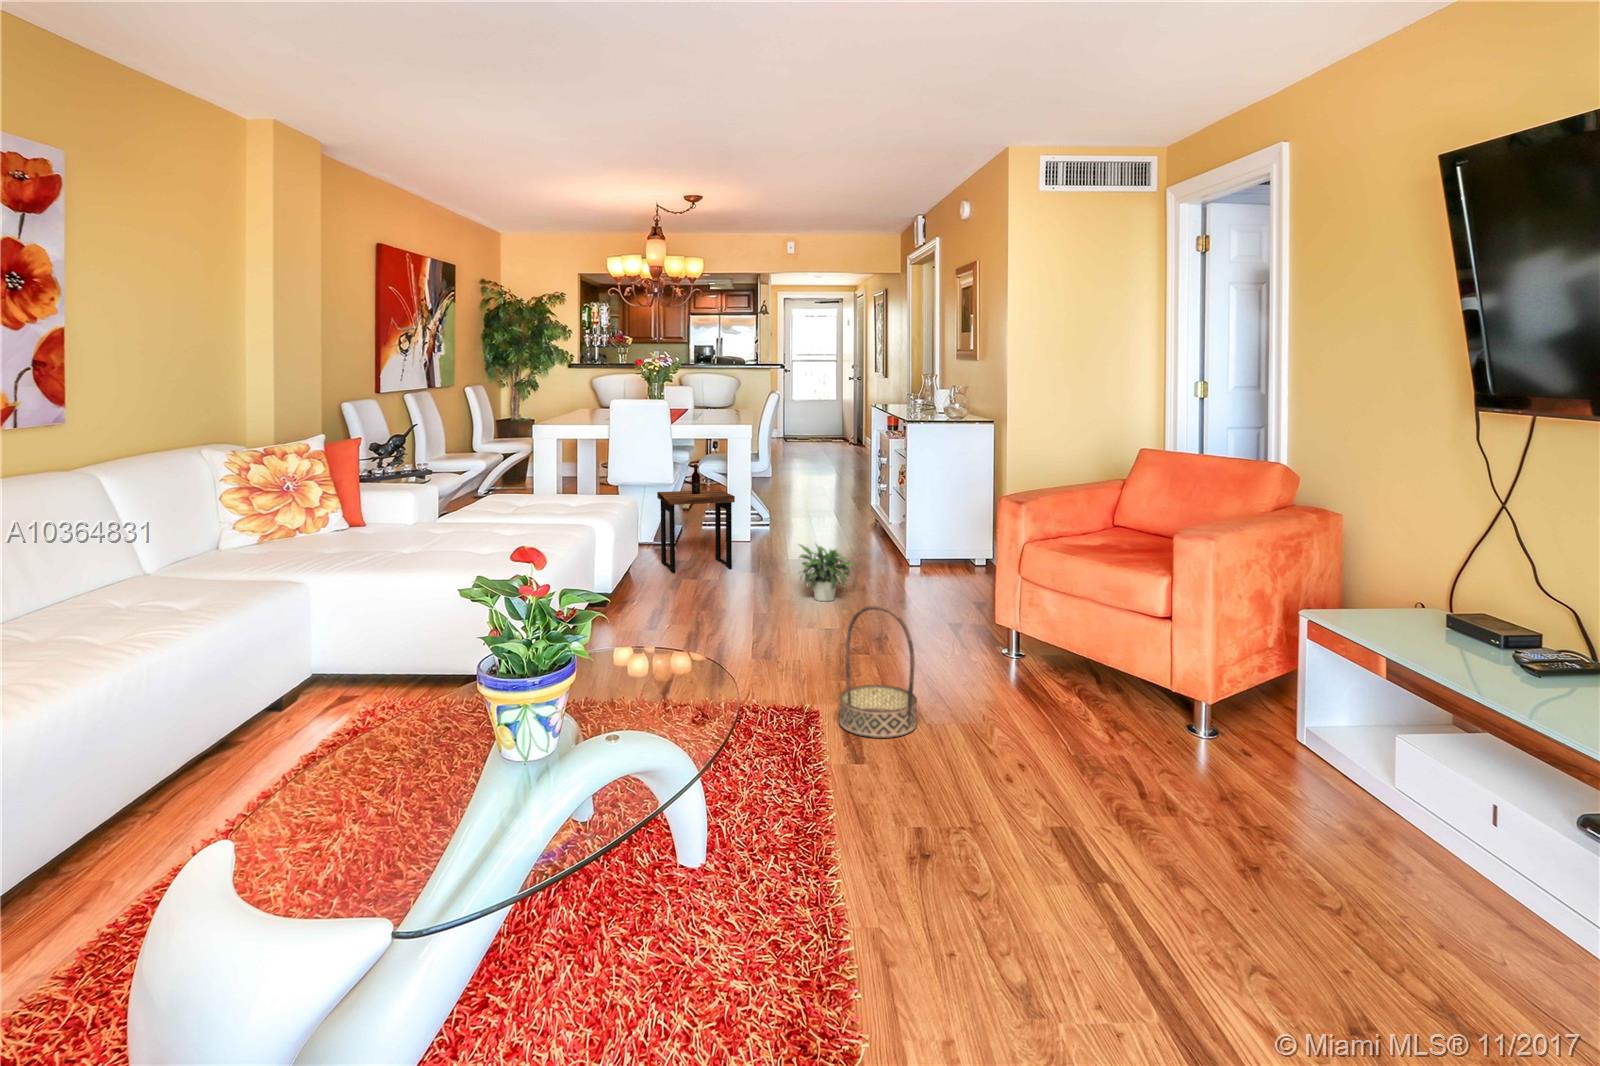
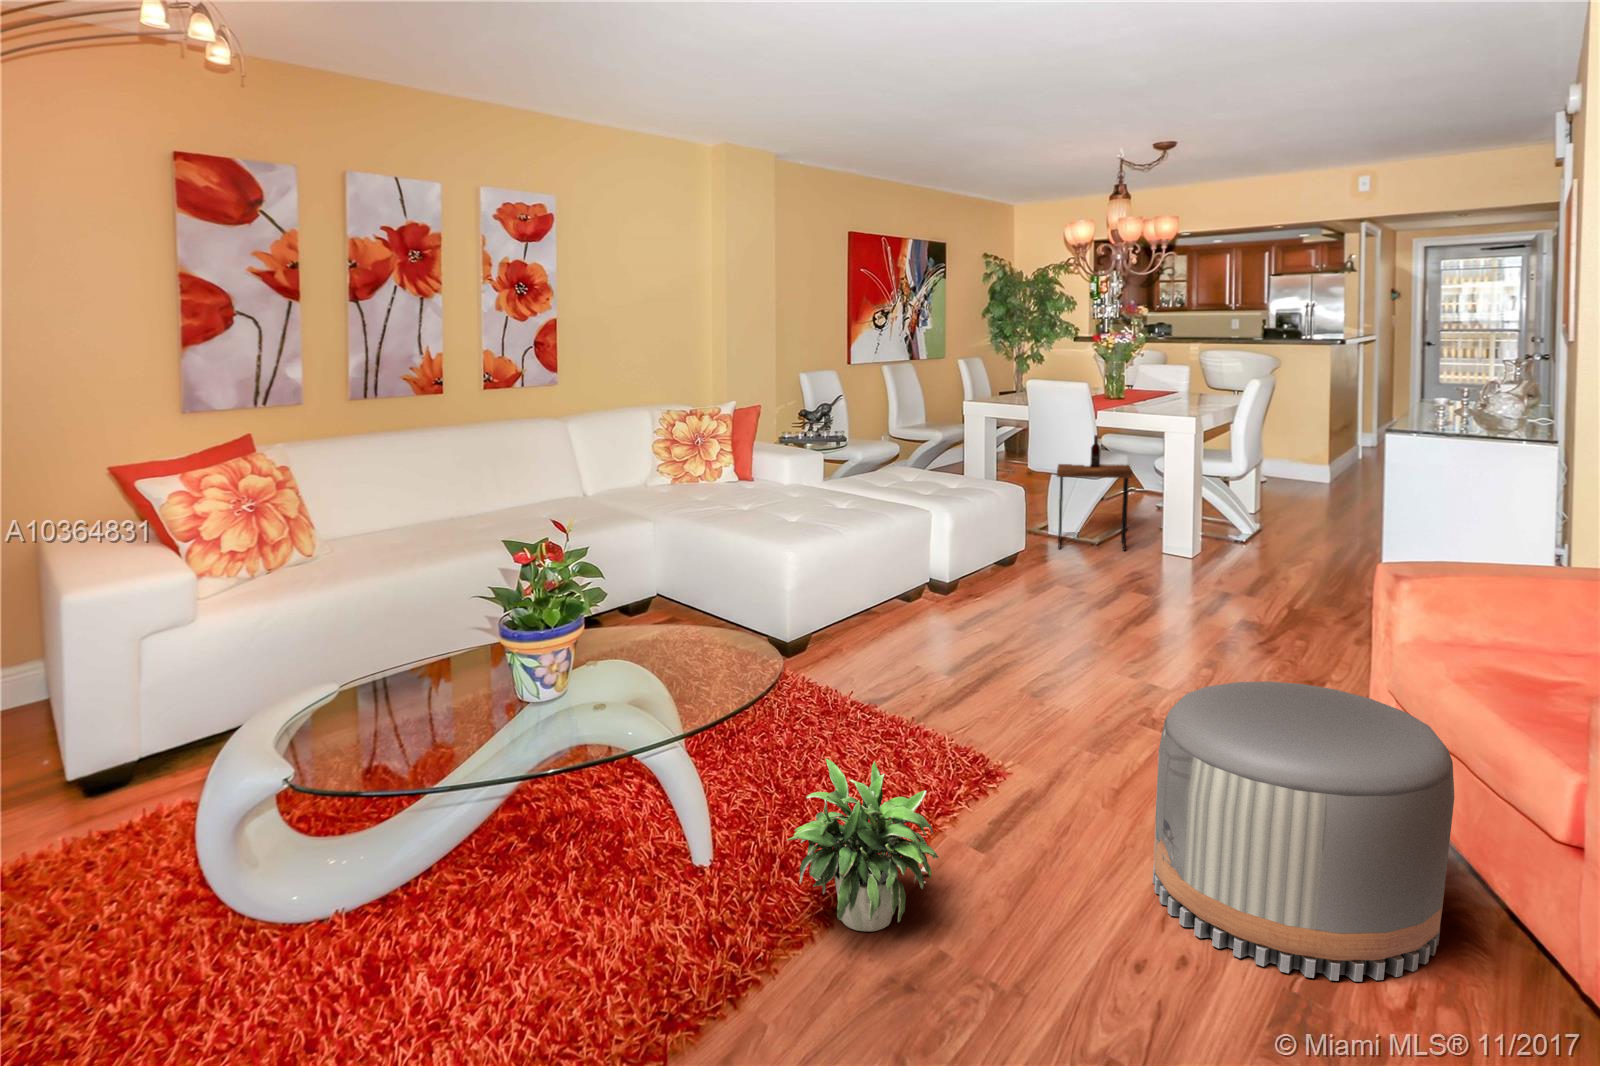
potted plant: present [799,544,853,601] -> present [787,759,939,931]
basket: present [839,605,917,738] -> none [1037,584,1127,732]
pouf: none [1071,663,1295,885] -> present [1153,682,1454,982]

